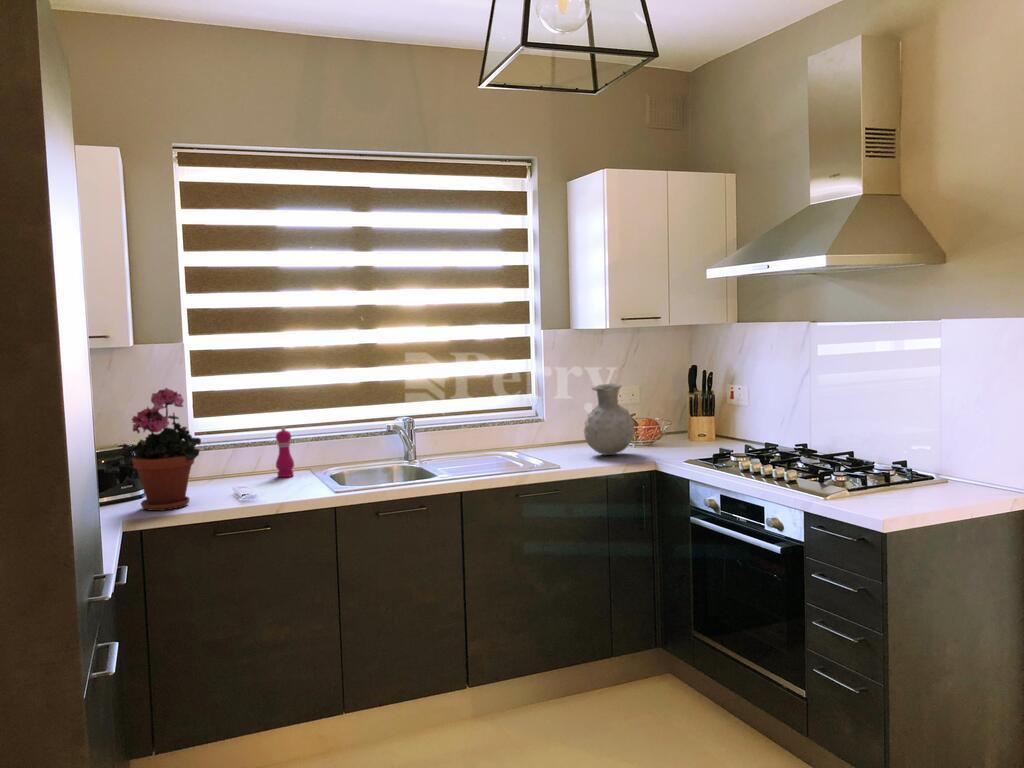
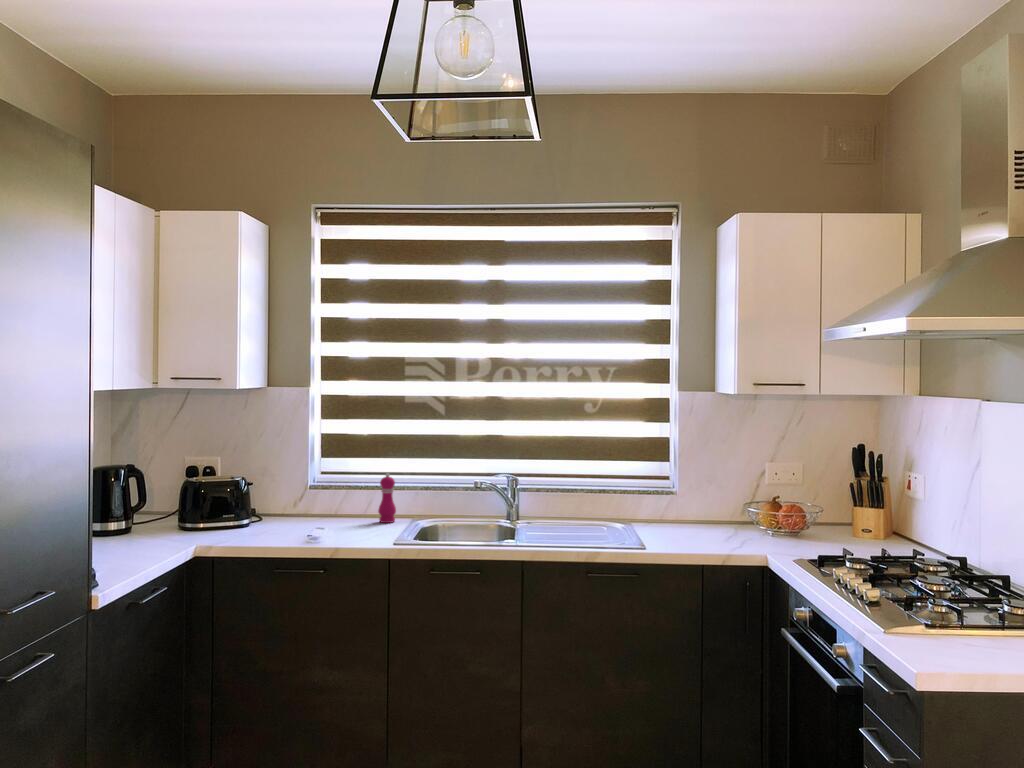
vase: present [584,383,635,455] -> none [692,457,753,541]
potted plant: present [122,388,201,511] -> none [212,426,278,539]

